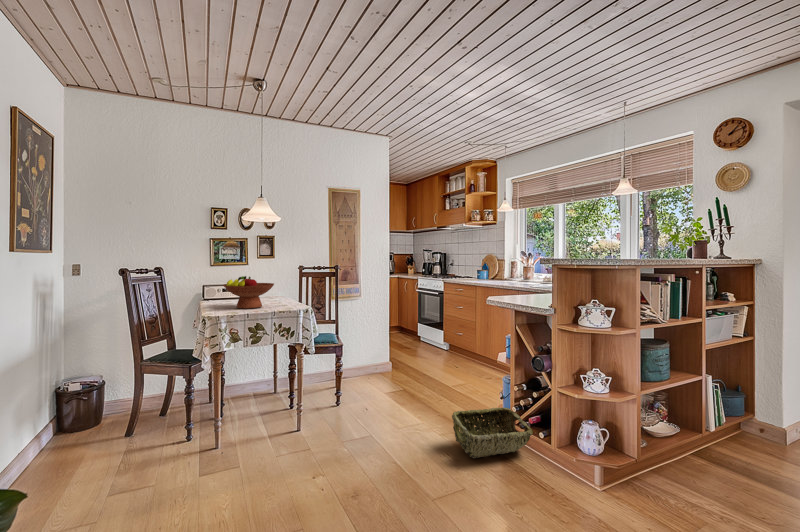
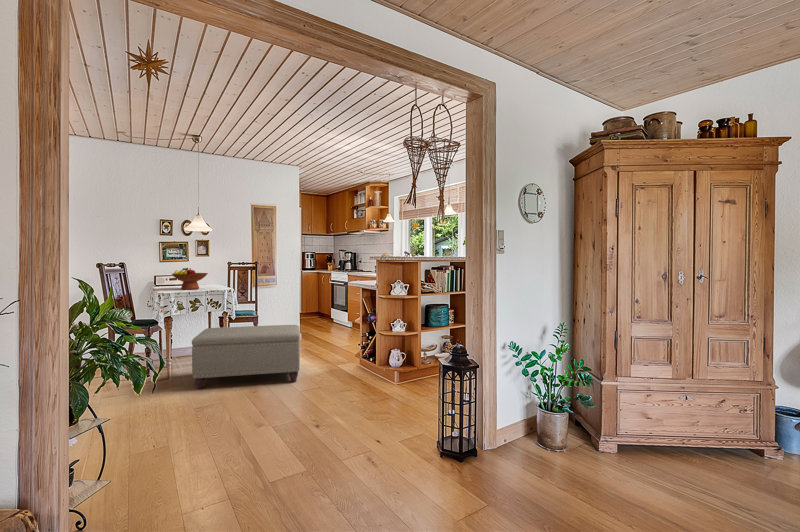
ottoman: none [251,365,423,479] -> present [192,325,300,389]
woven basket: present [452,407,533,458] -> none [322,350,370,377]

